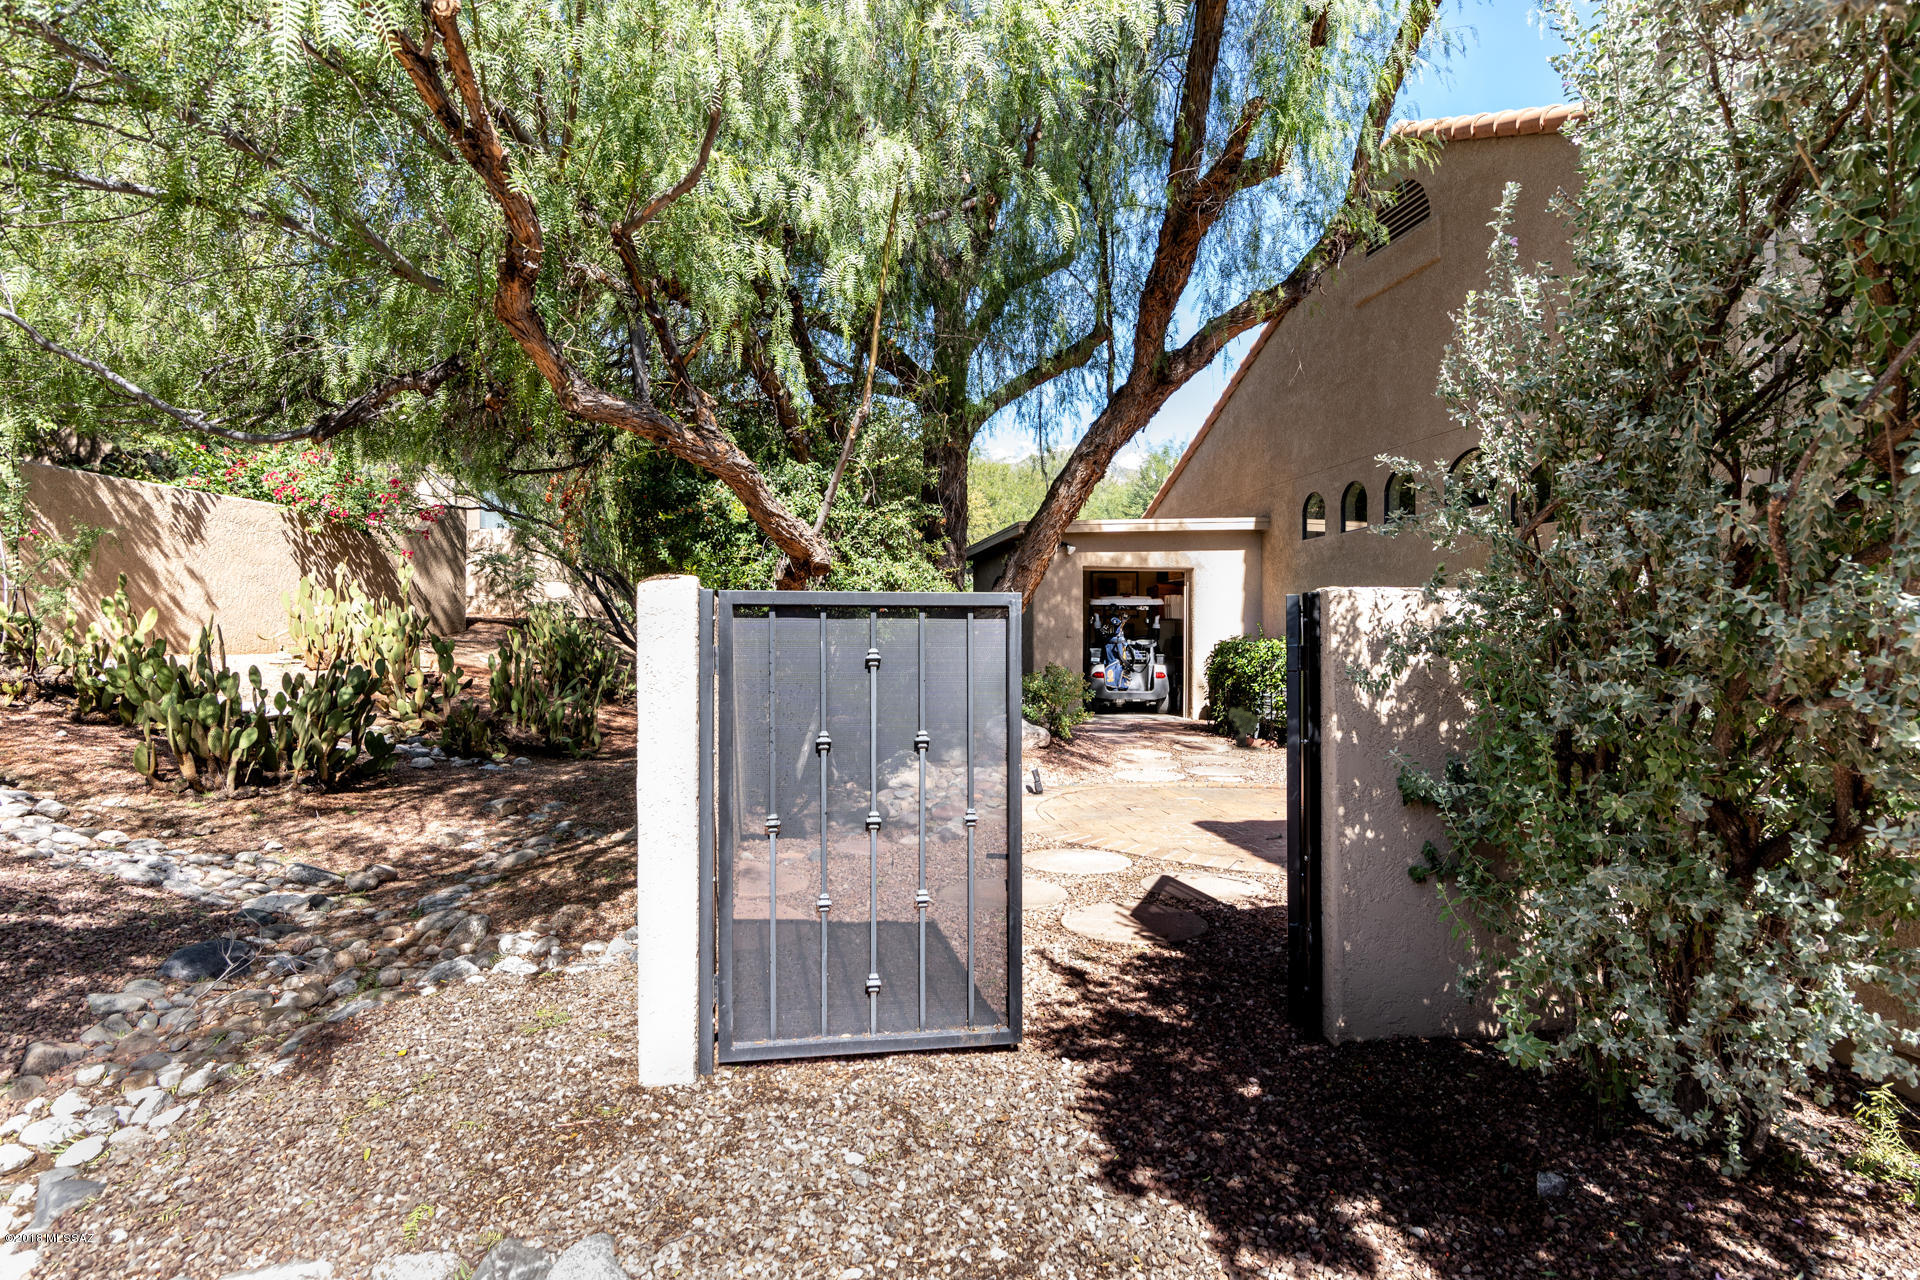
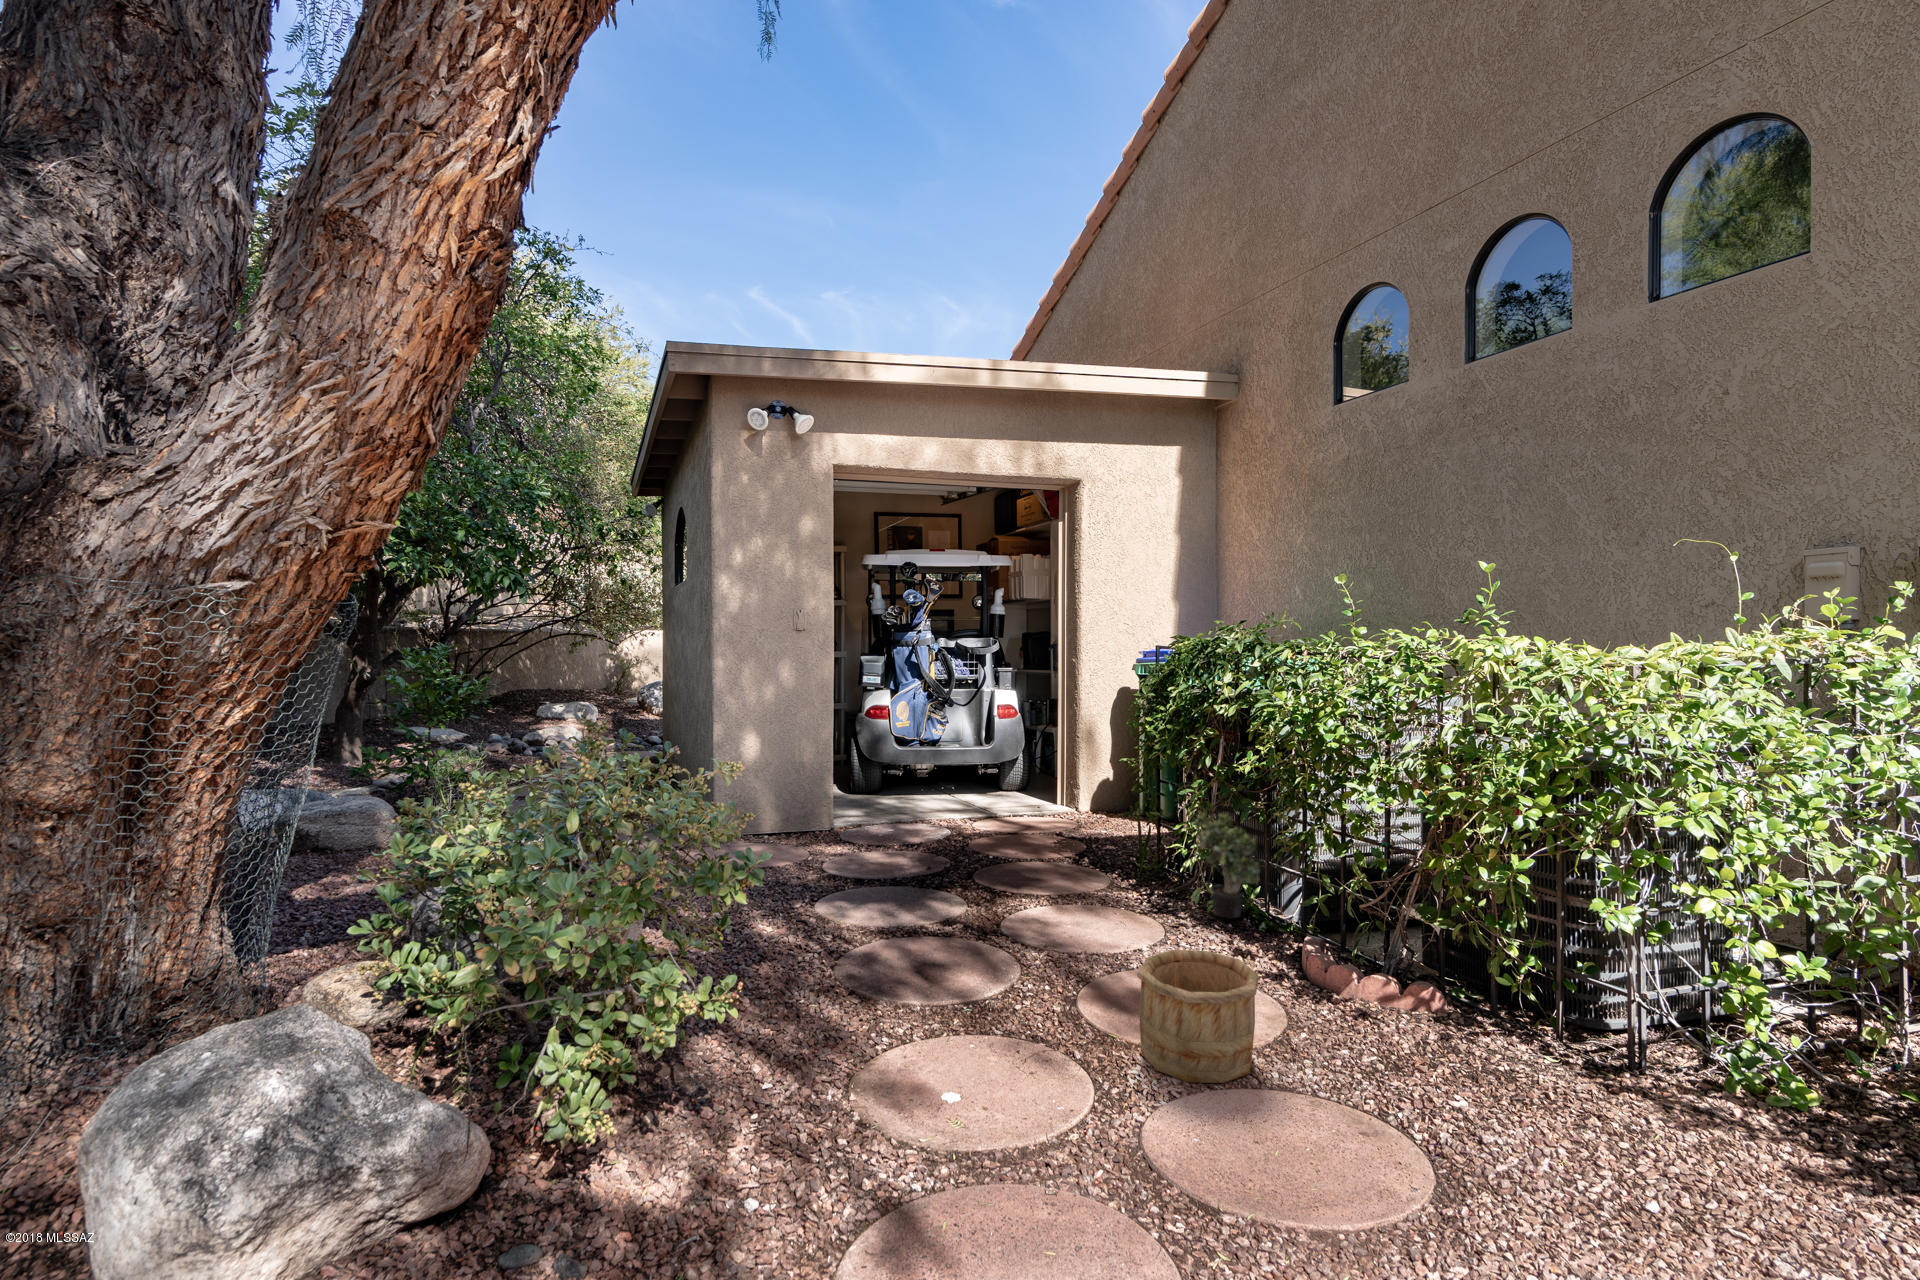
wooden bucket: none [1193,735,1229,767] -> present [1137,950,1259,1083]

